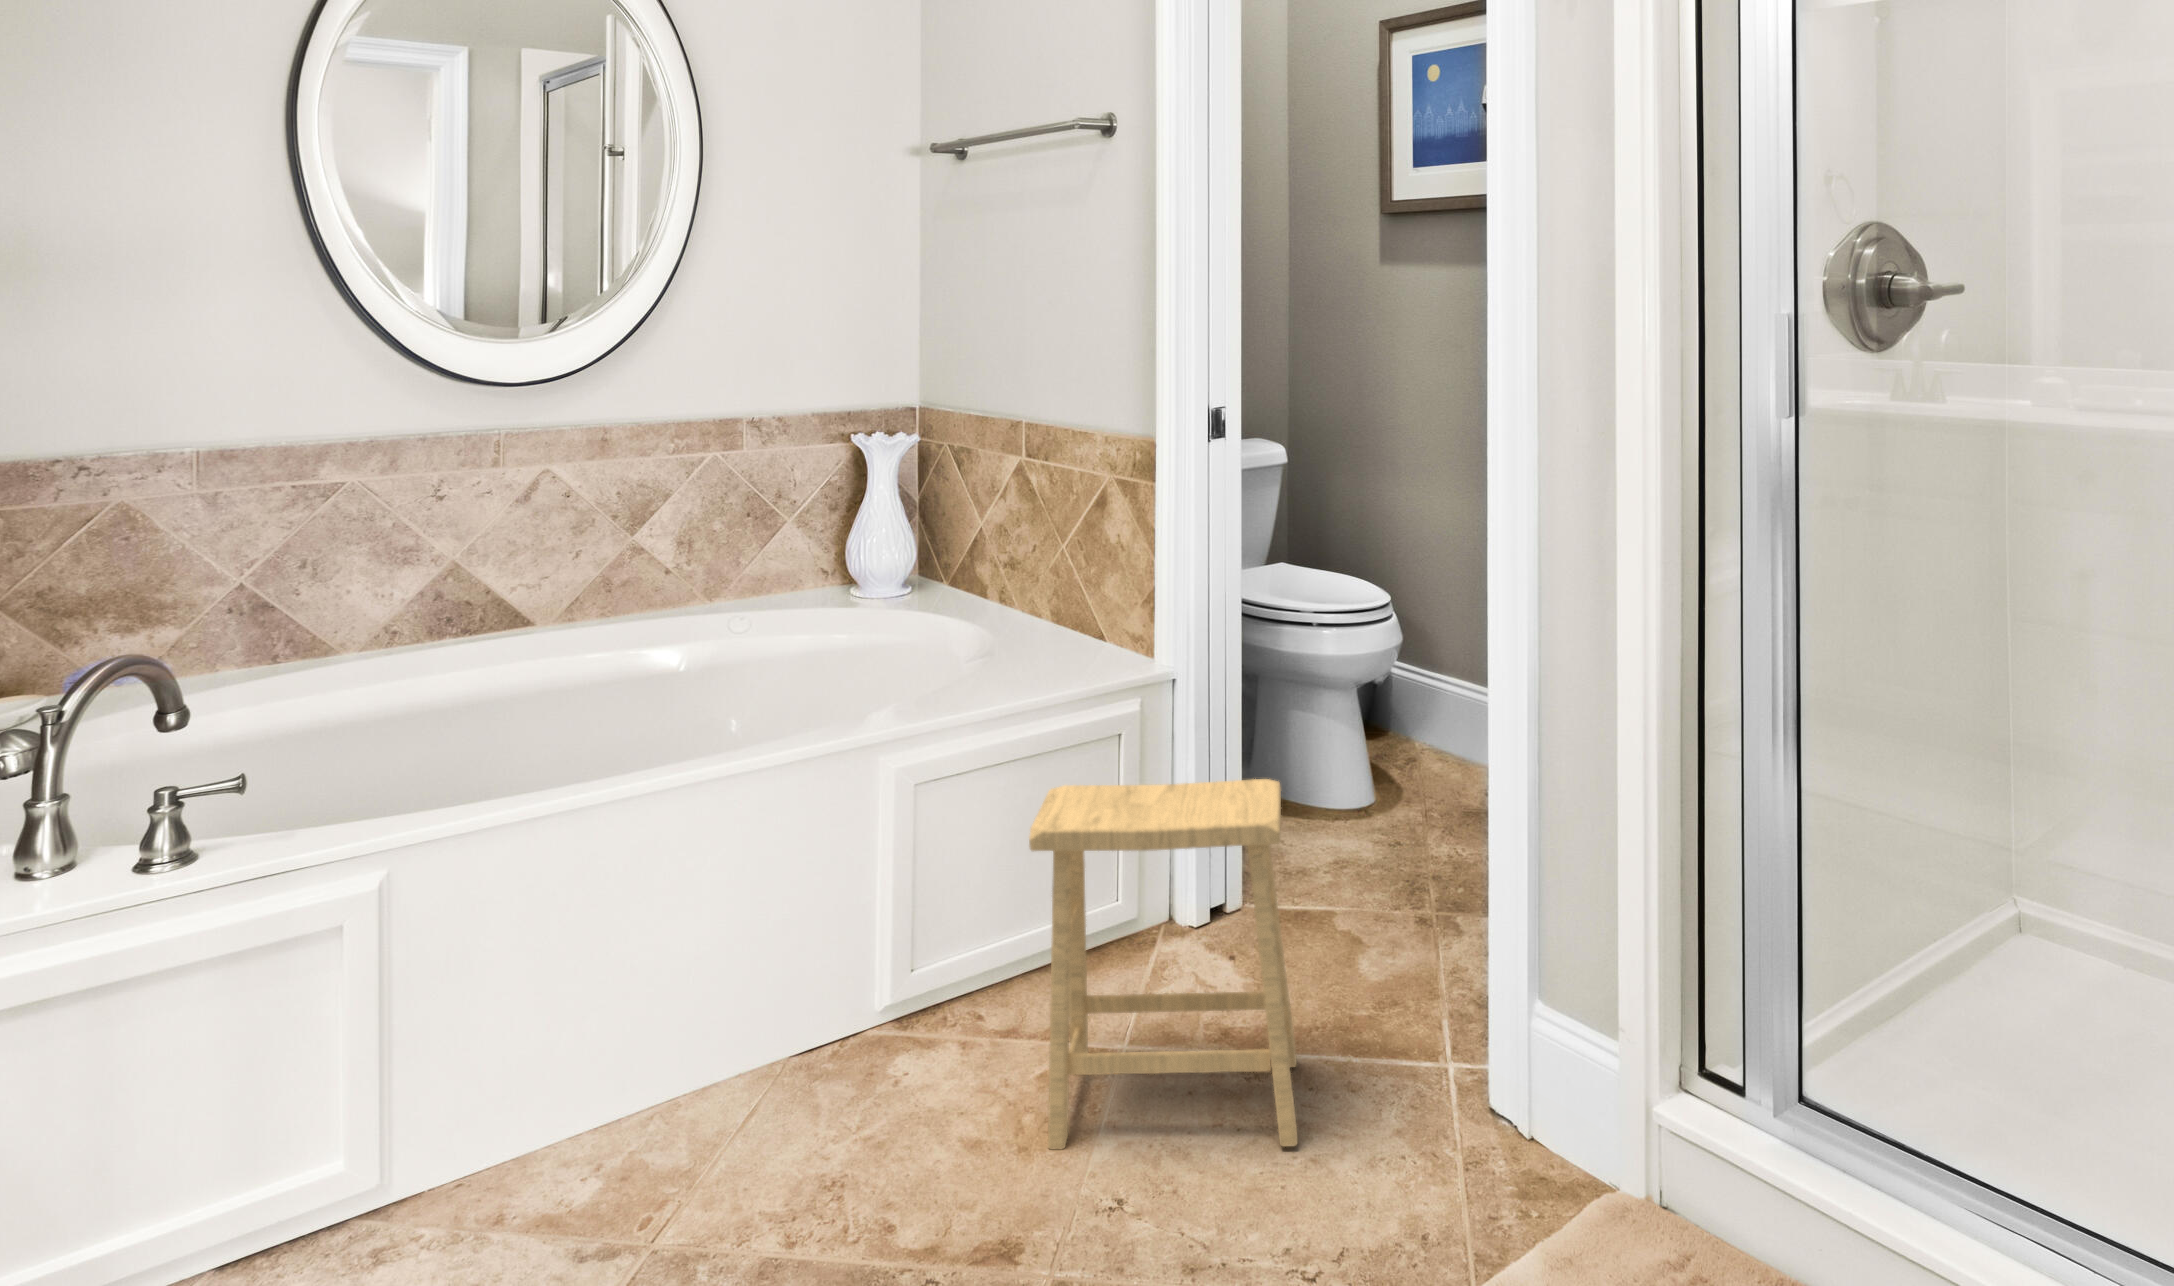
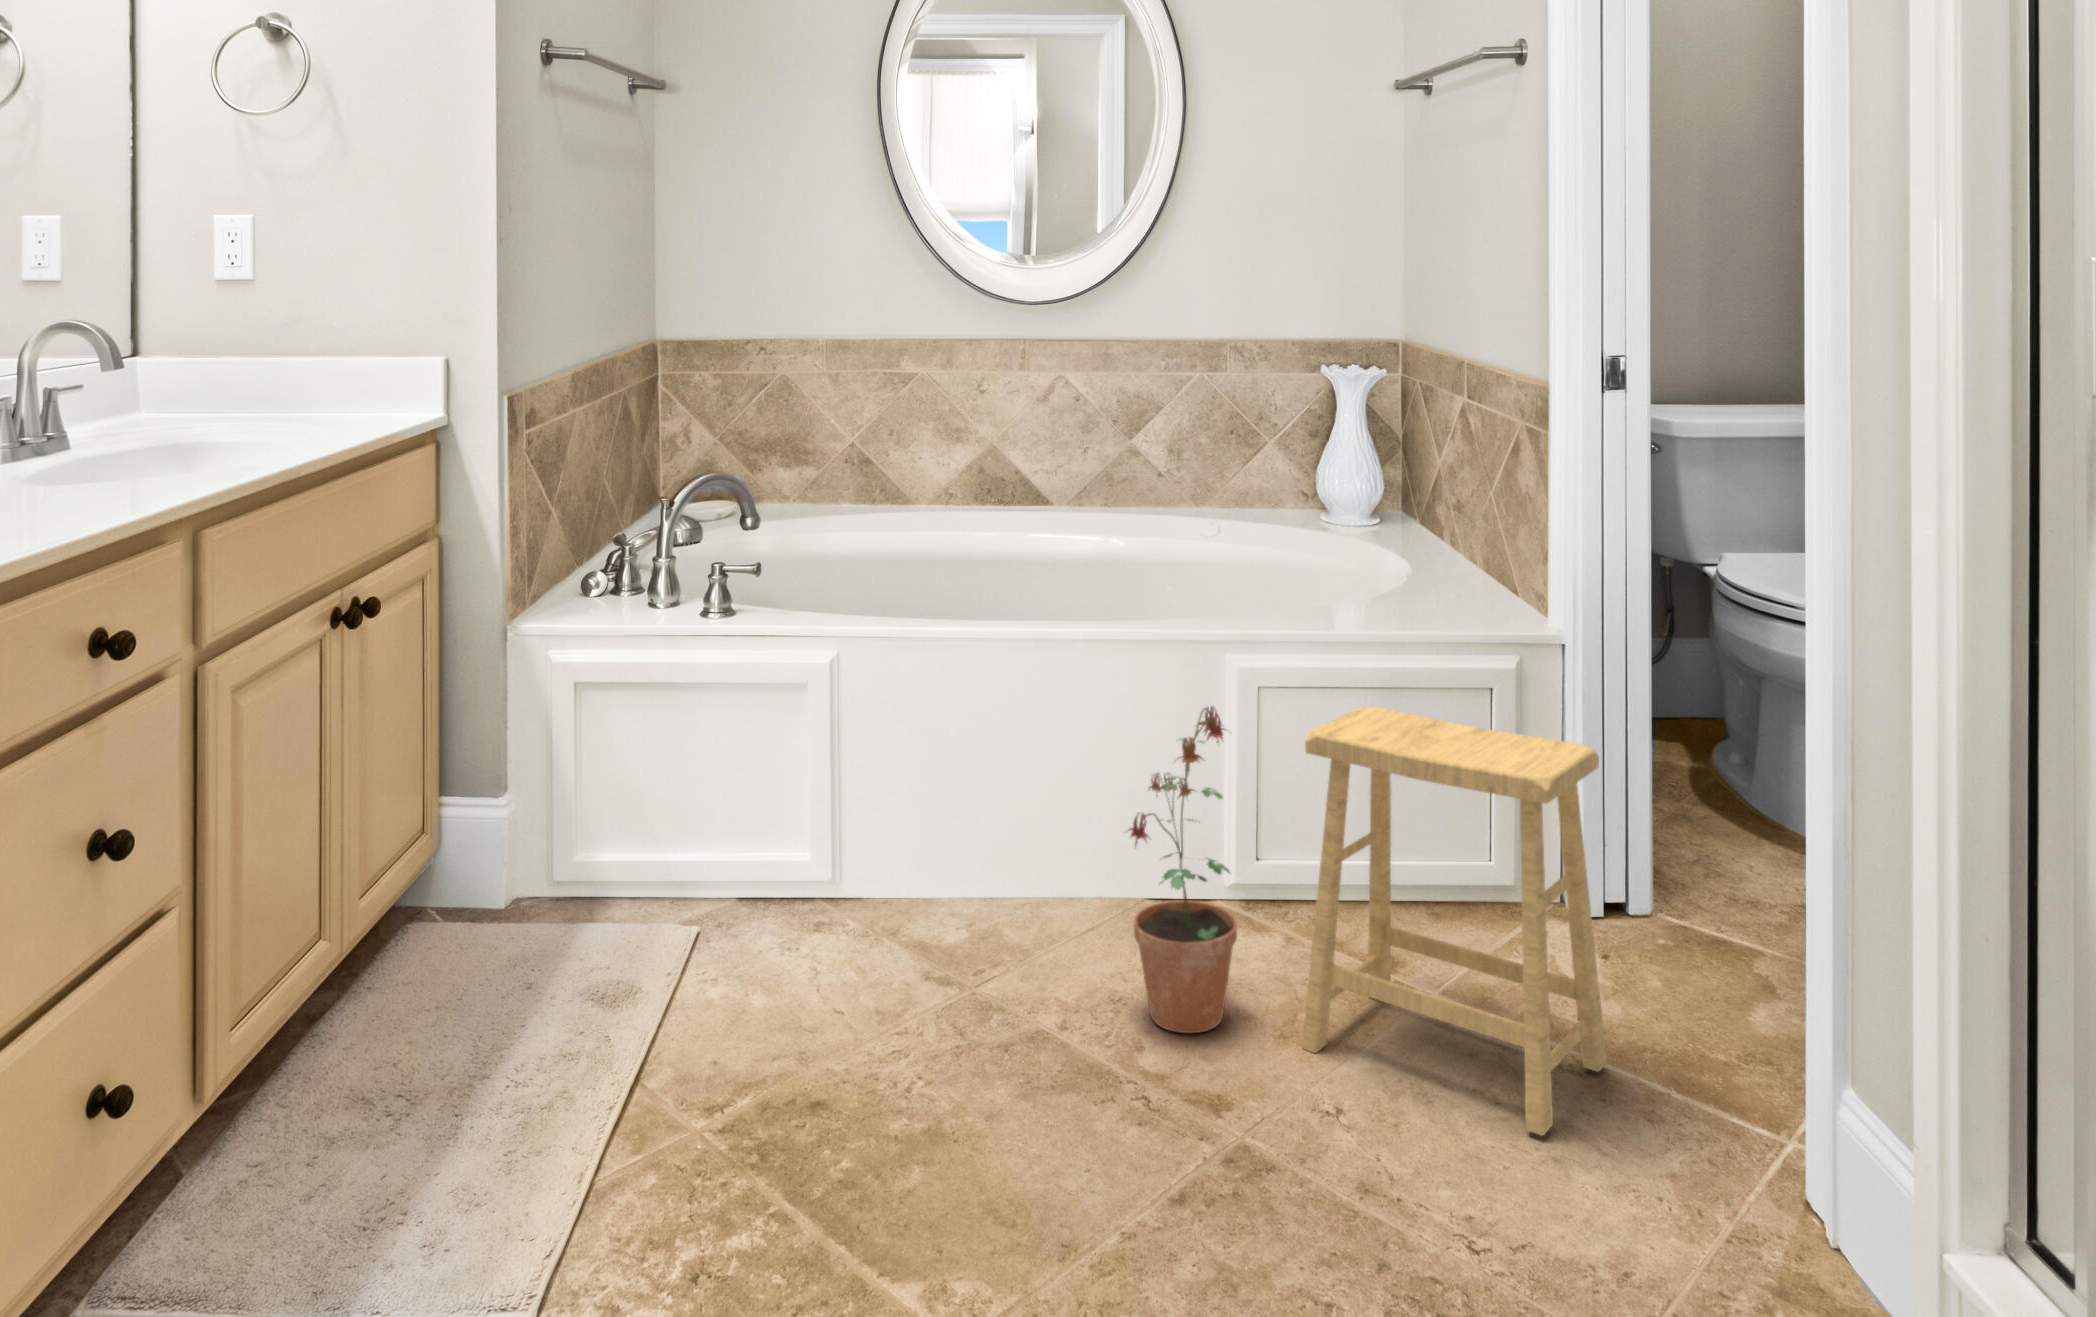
potted plant: none [836,825,969,1186] -> present [1128,707,1237,1033]

